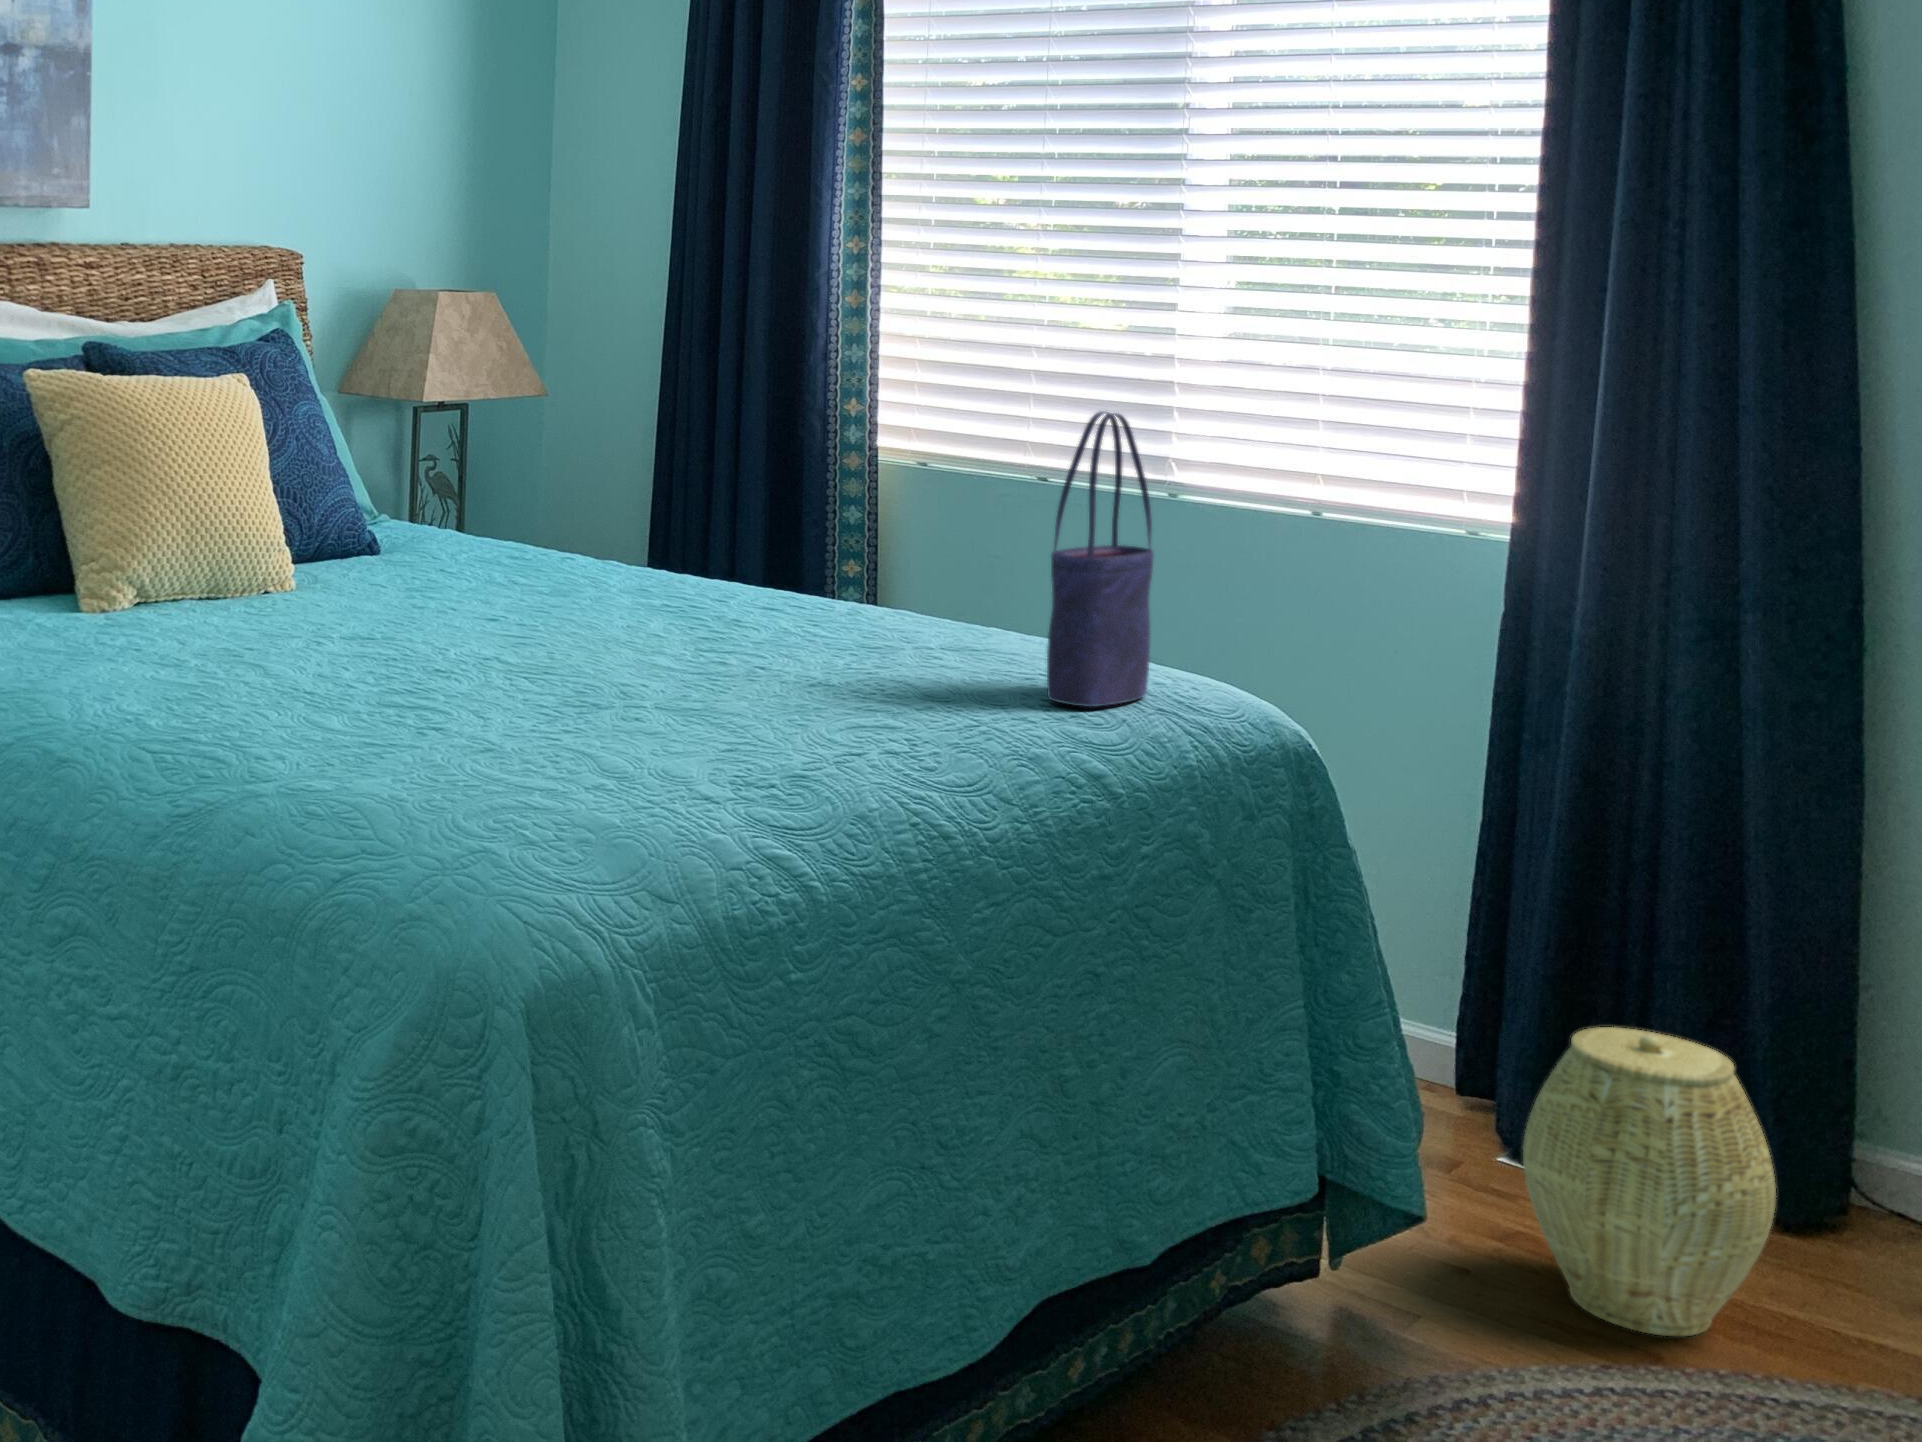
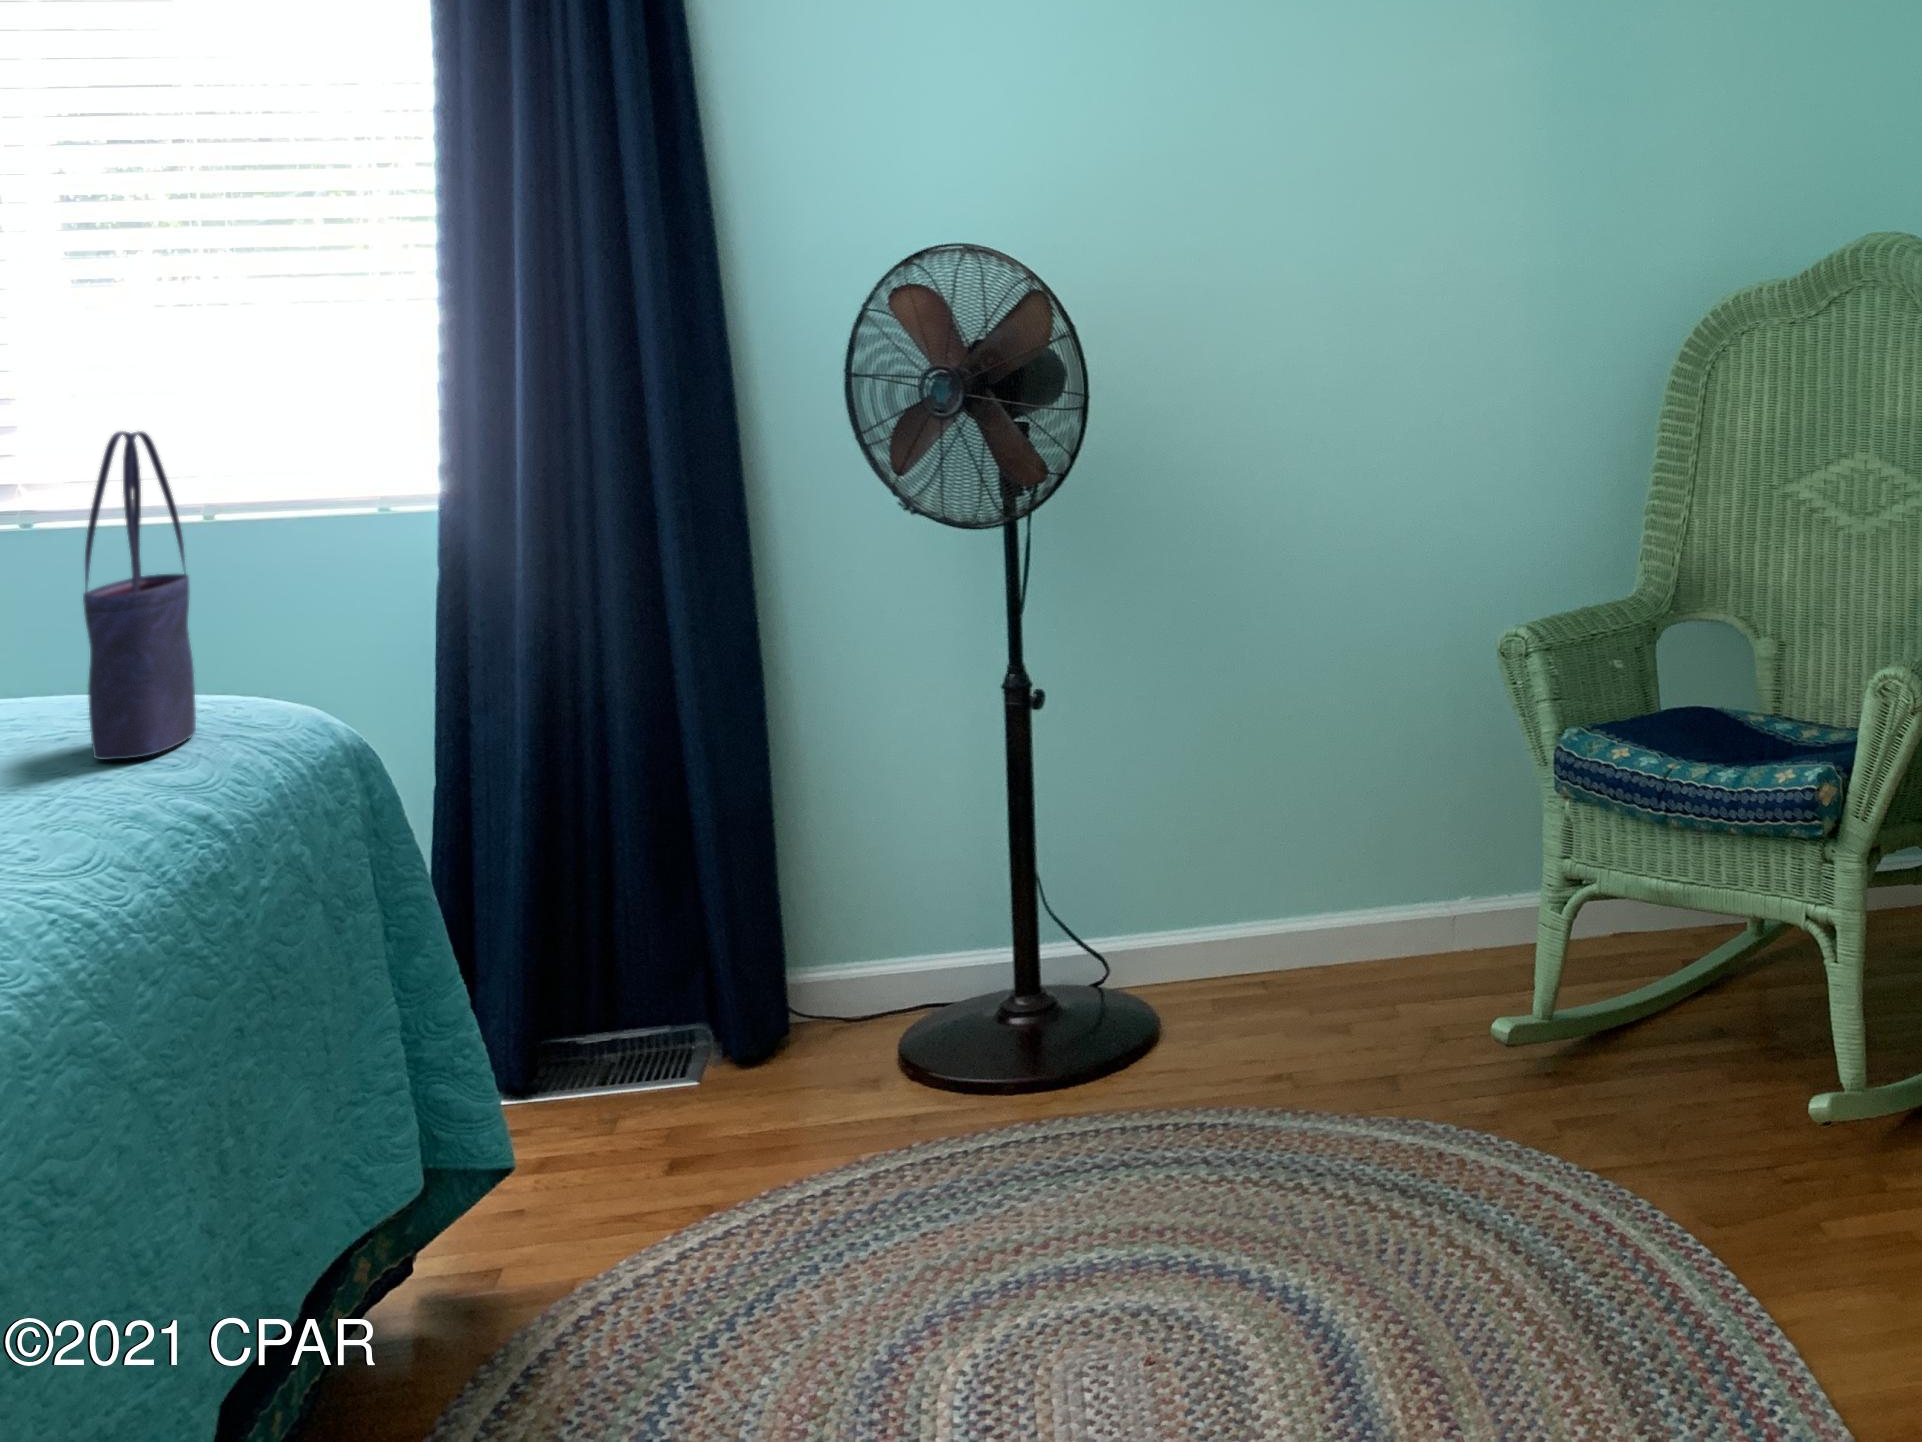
woven basket: present [1523,1027,1776,1336] -> none [564,929,775,1201]

